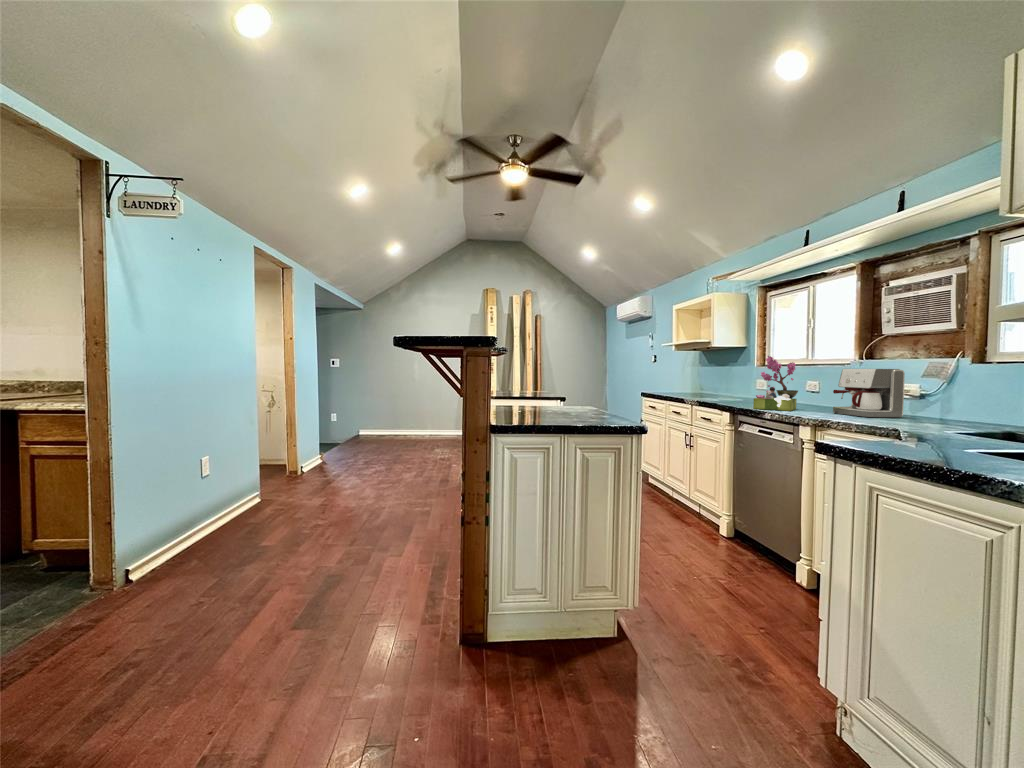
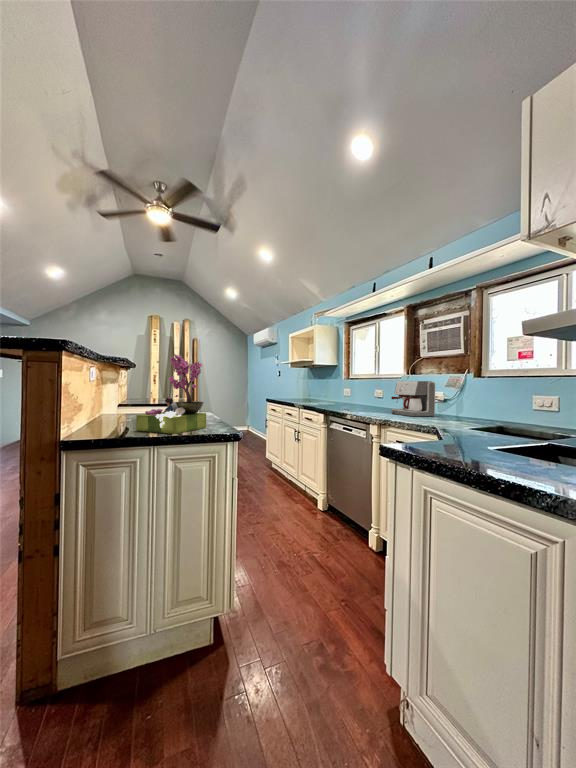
flower arrangement: present [753,356,798,411] -> present [136,354,206,434]

